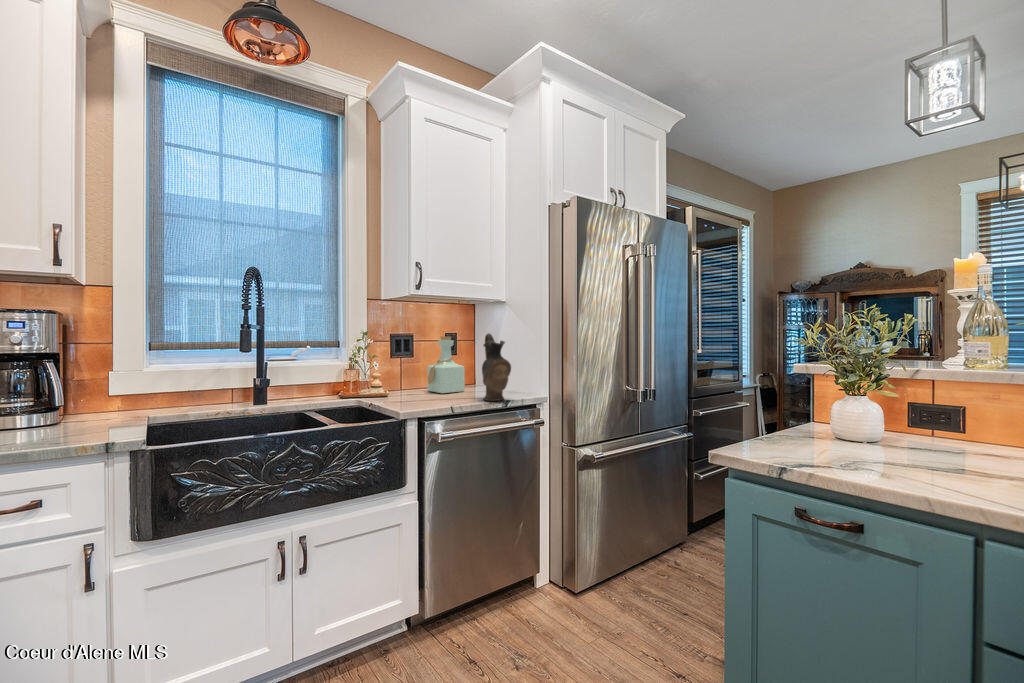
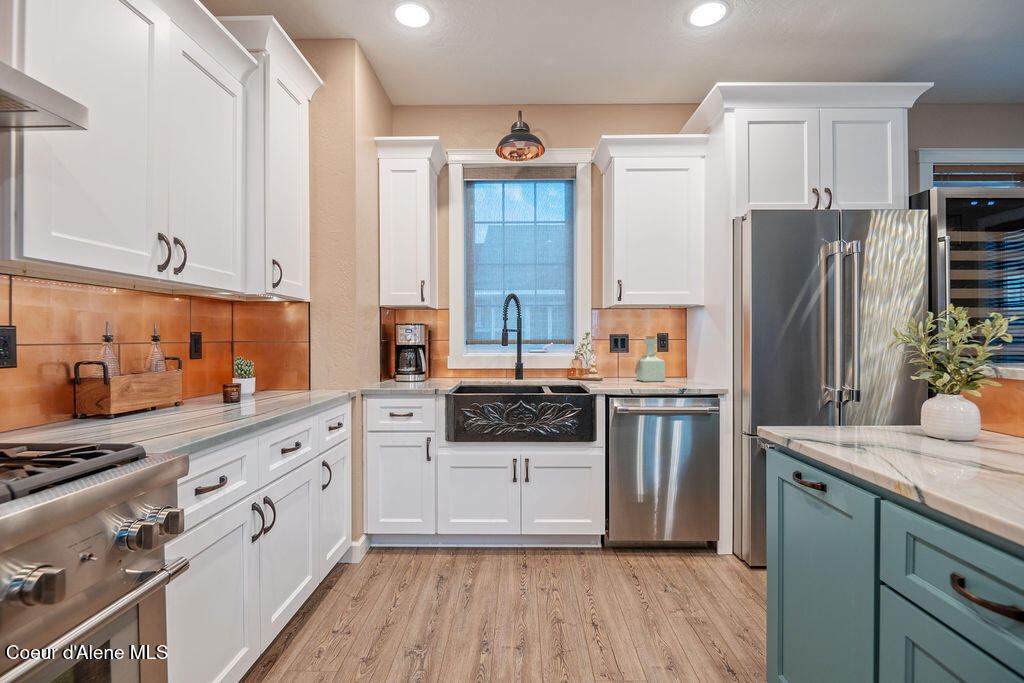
ceramic pitcher: present [482,333,511,401] -> none [666,333,690,388]

